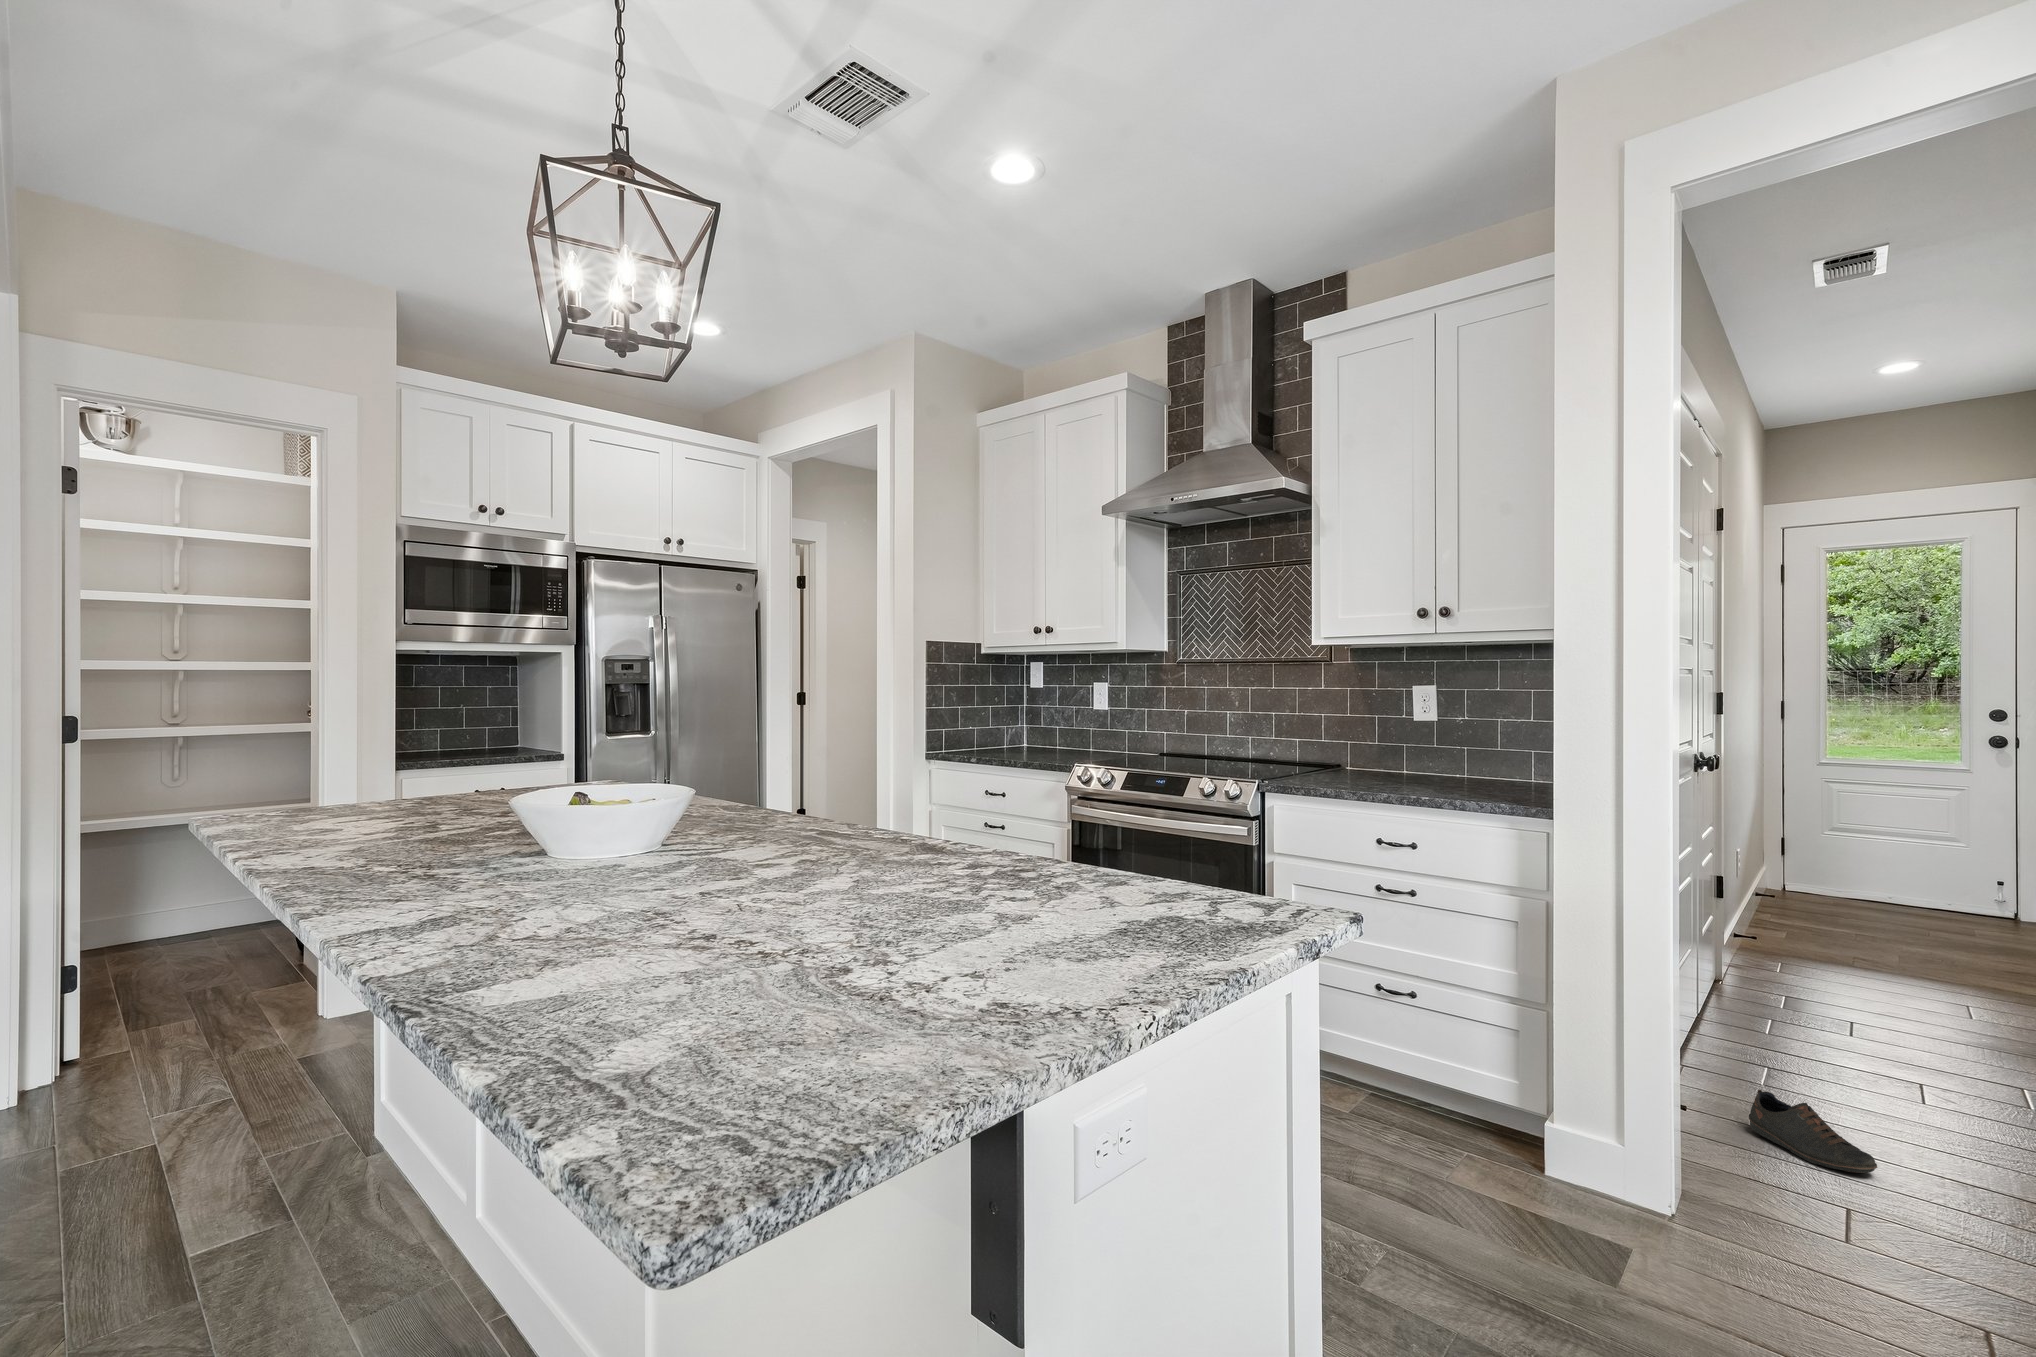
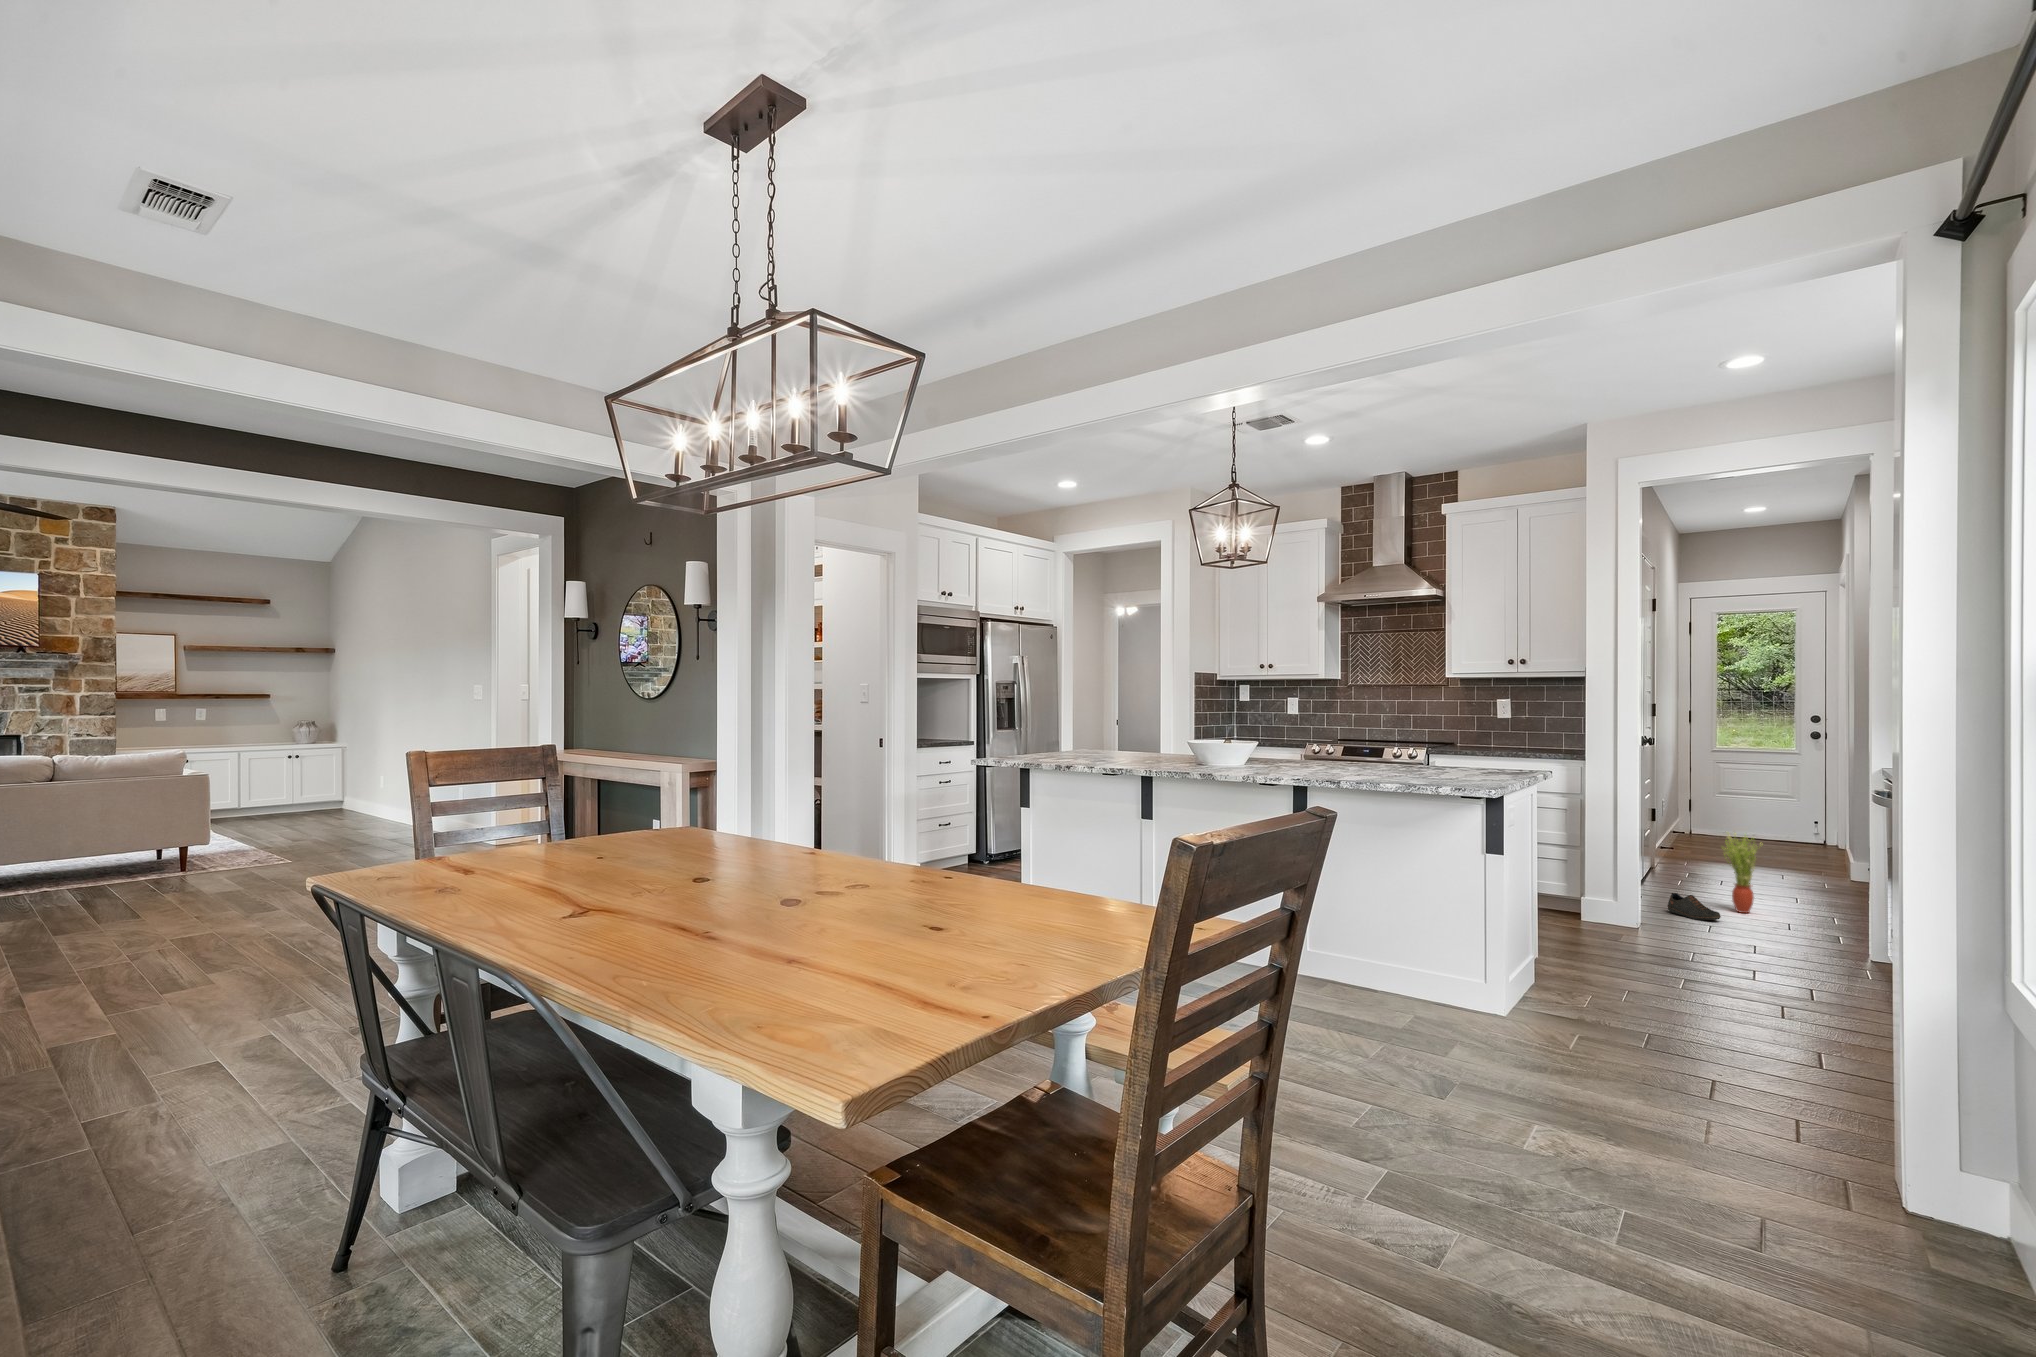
potted plant: none [1869,959,1968,1140] -> present [1724,833,1763,913]

